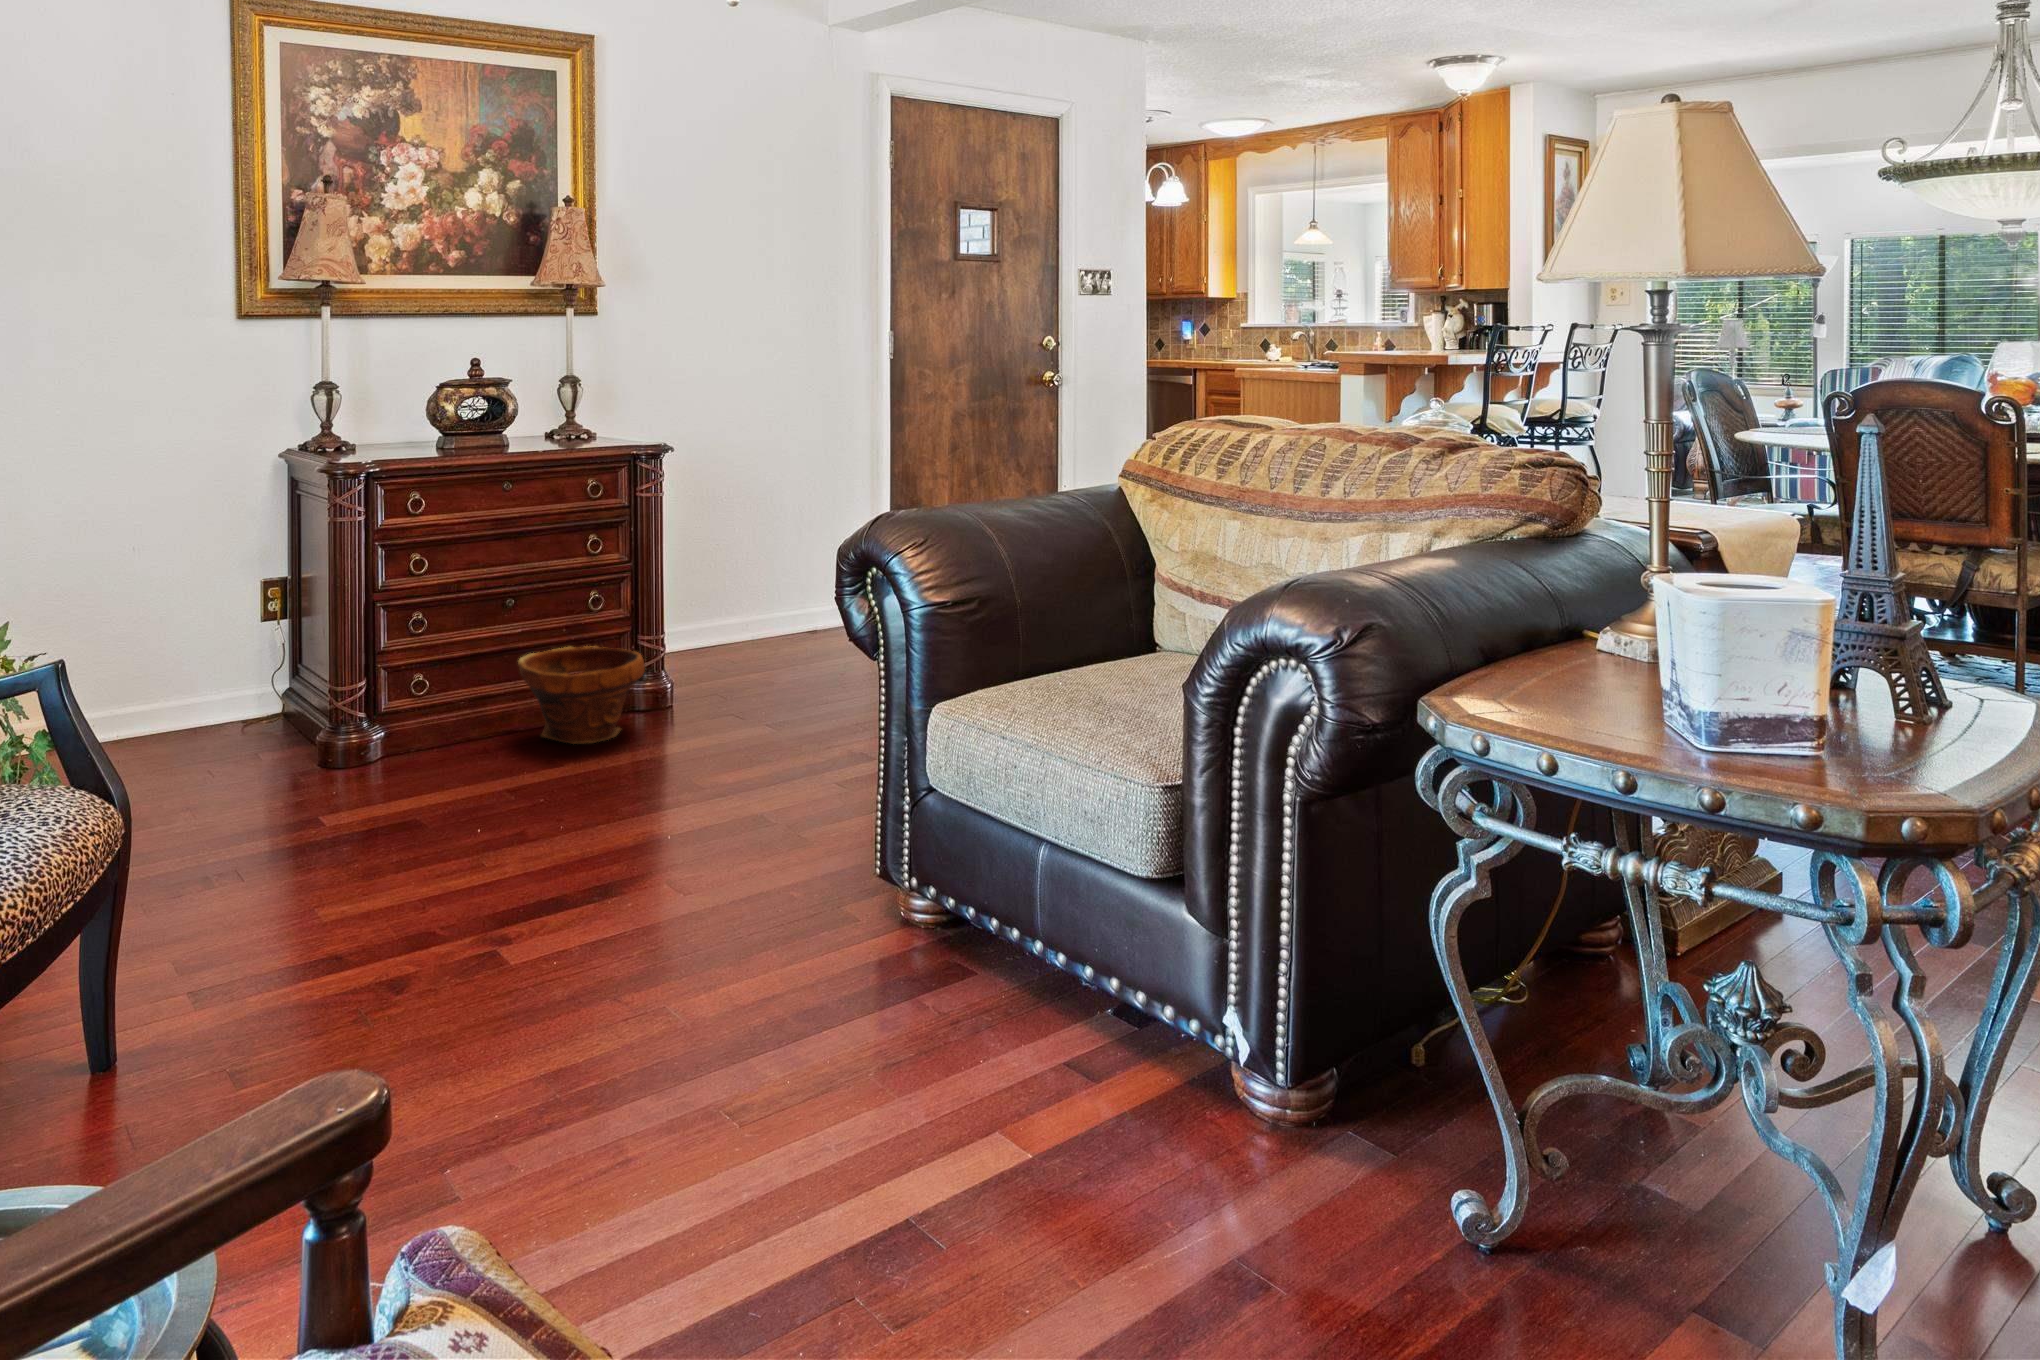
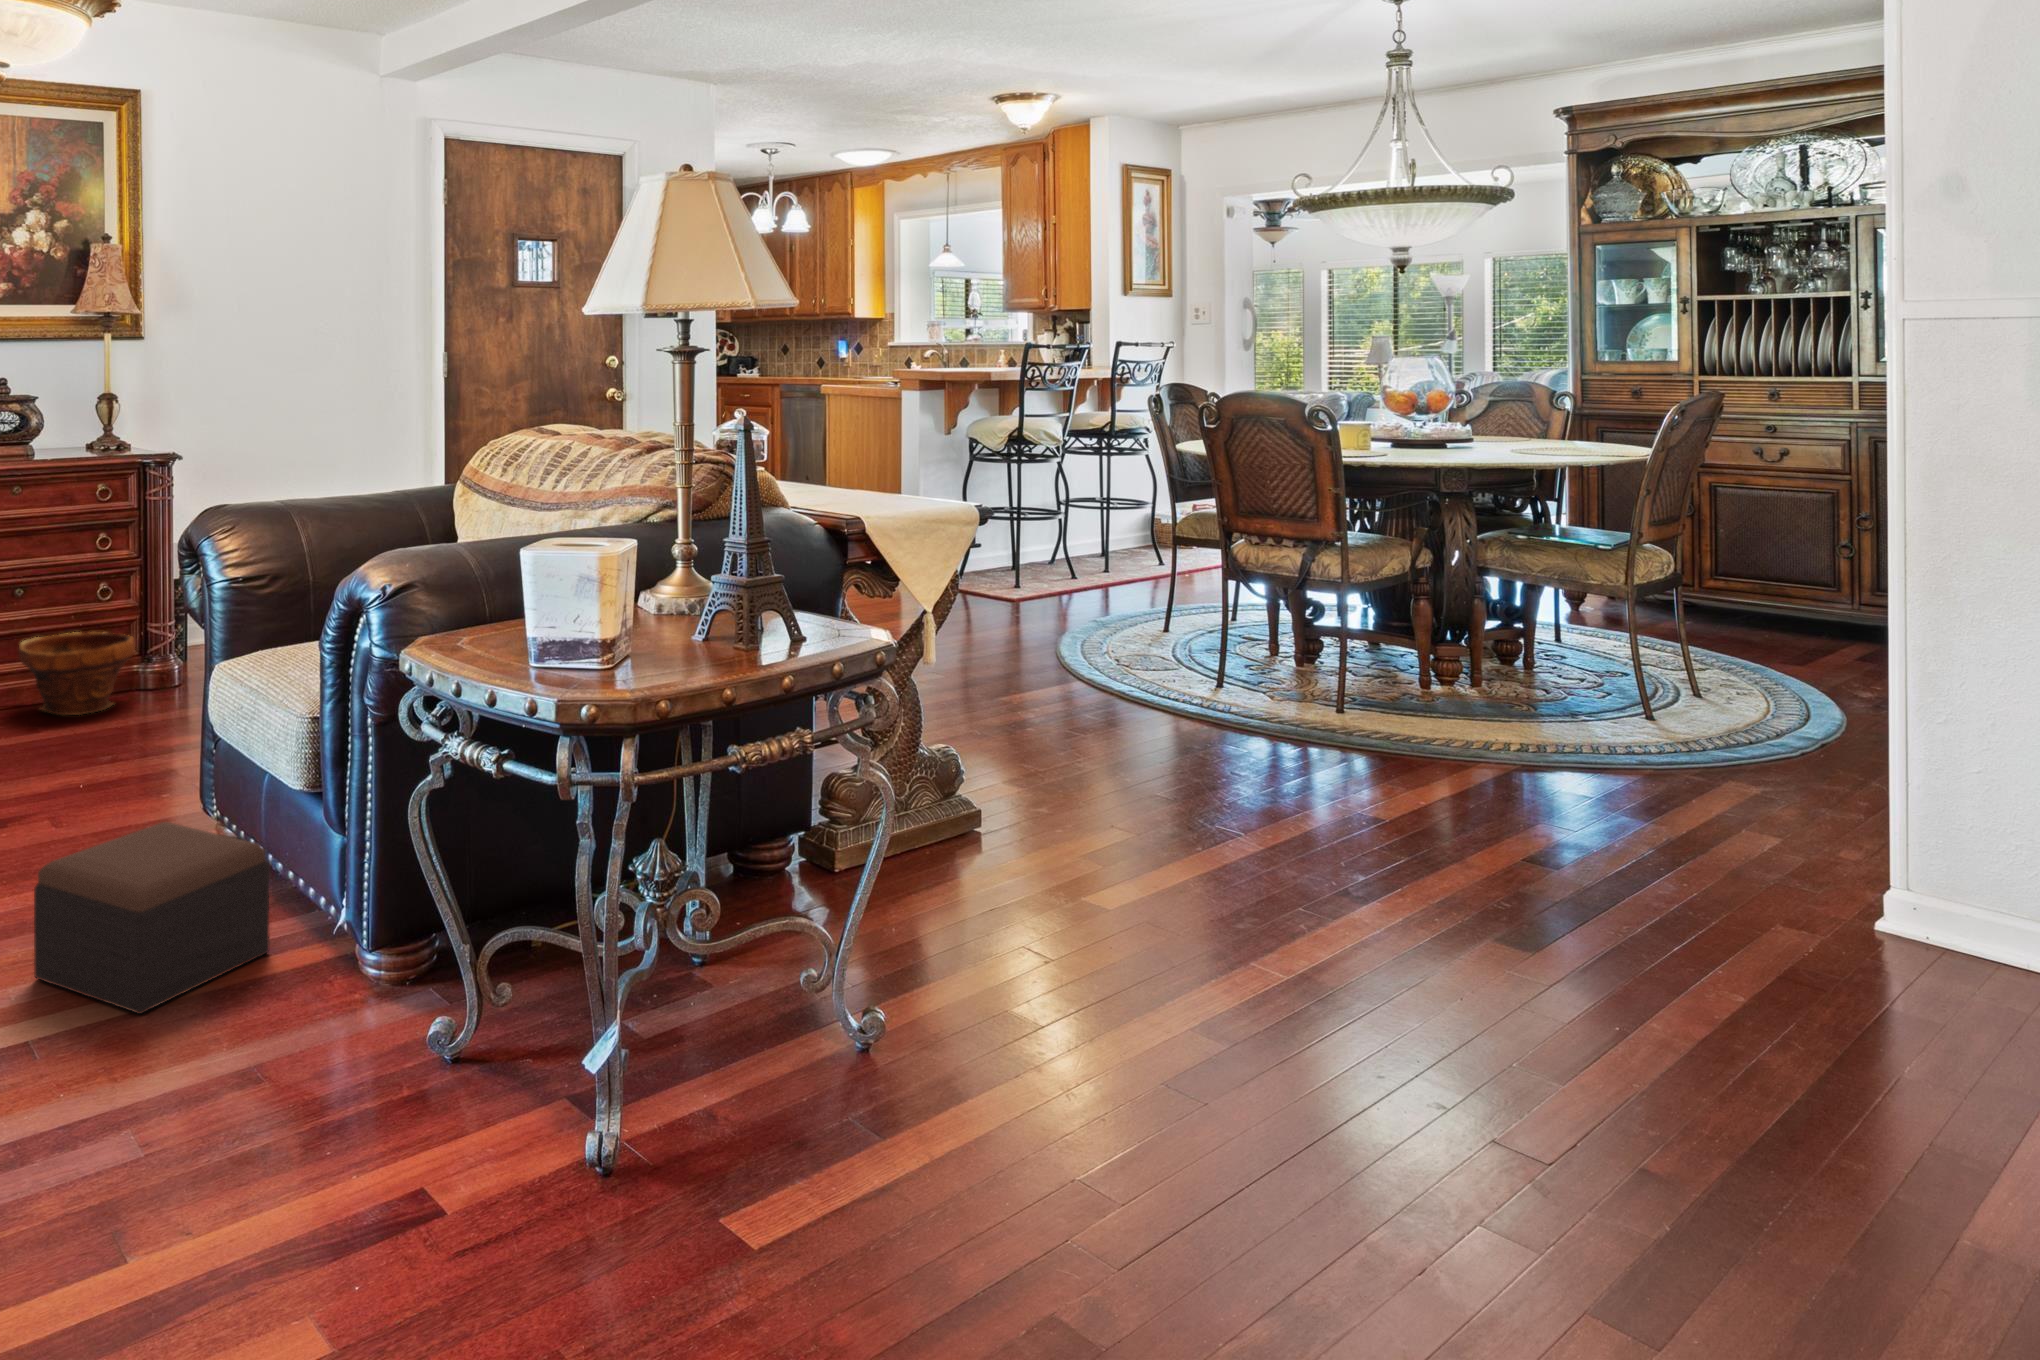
footstool: none [847,911,1111,1178] -> present [34,822,269,1014]

